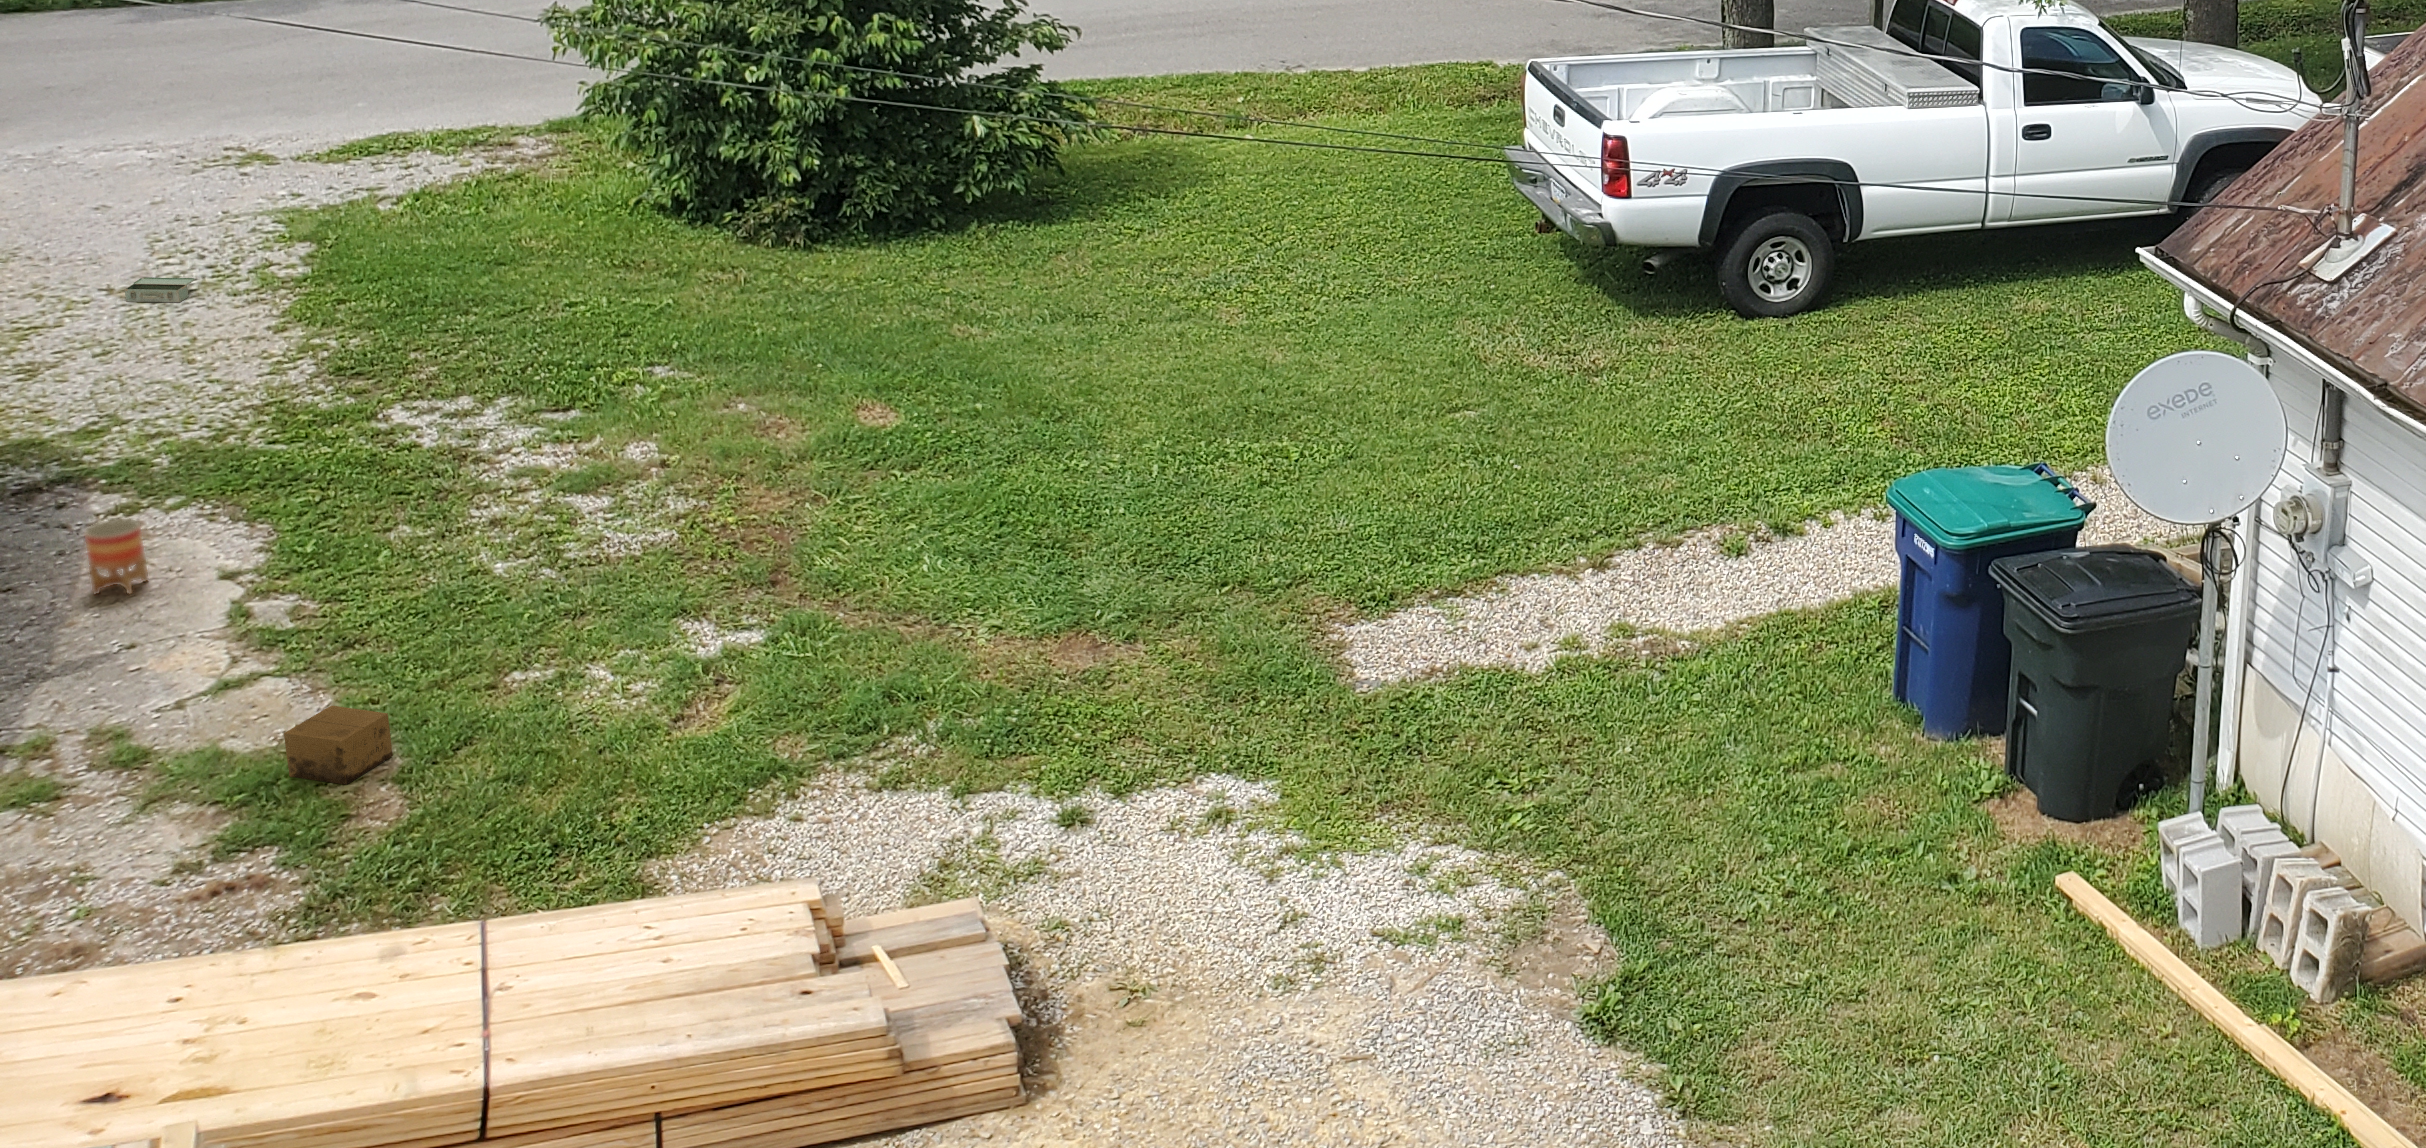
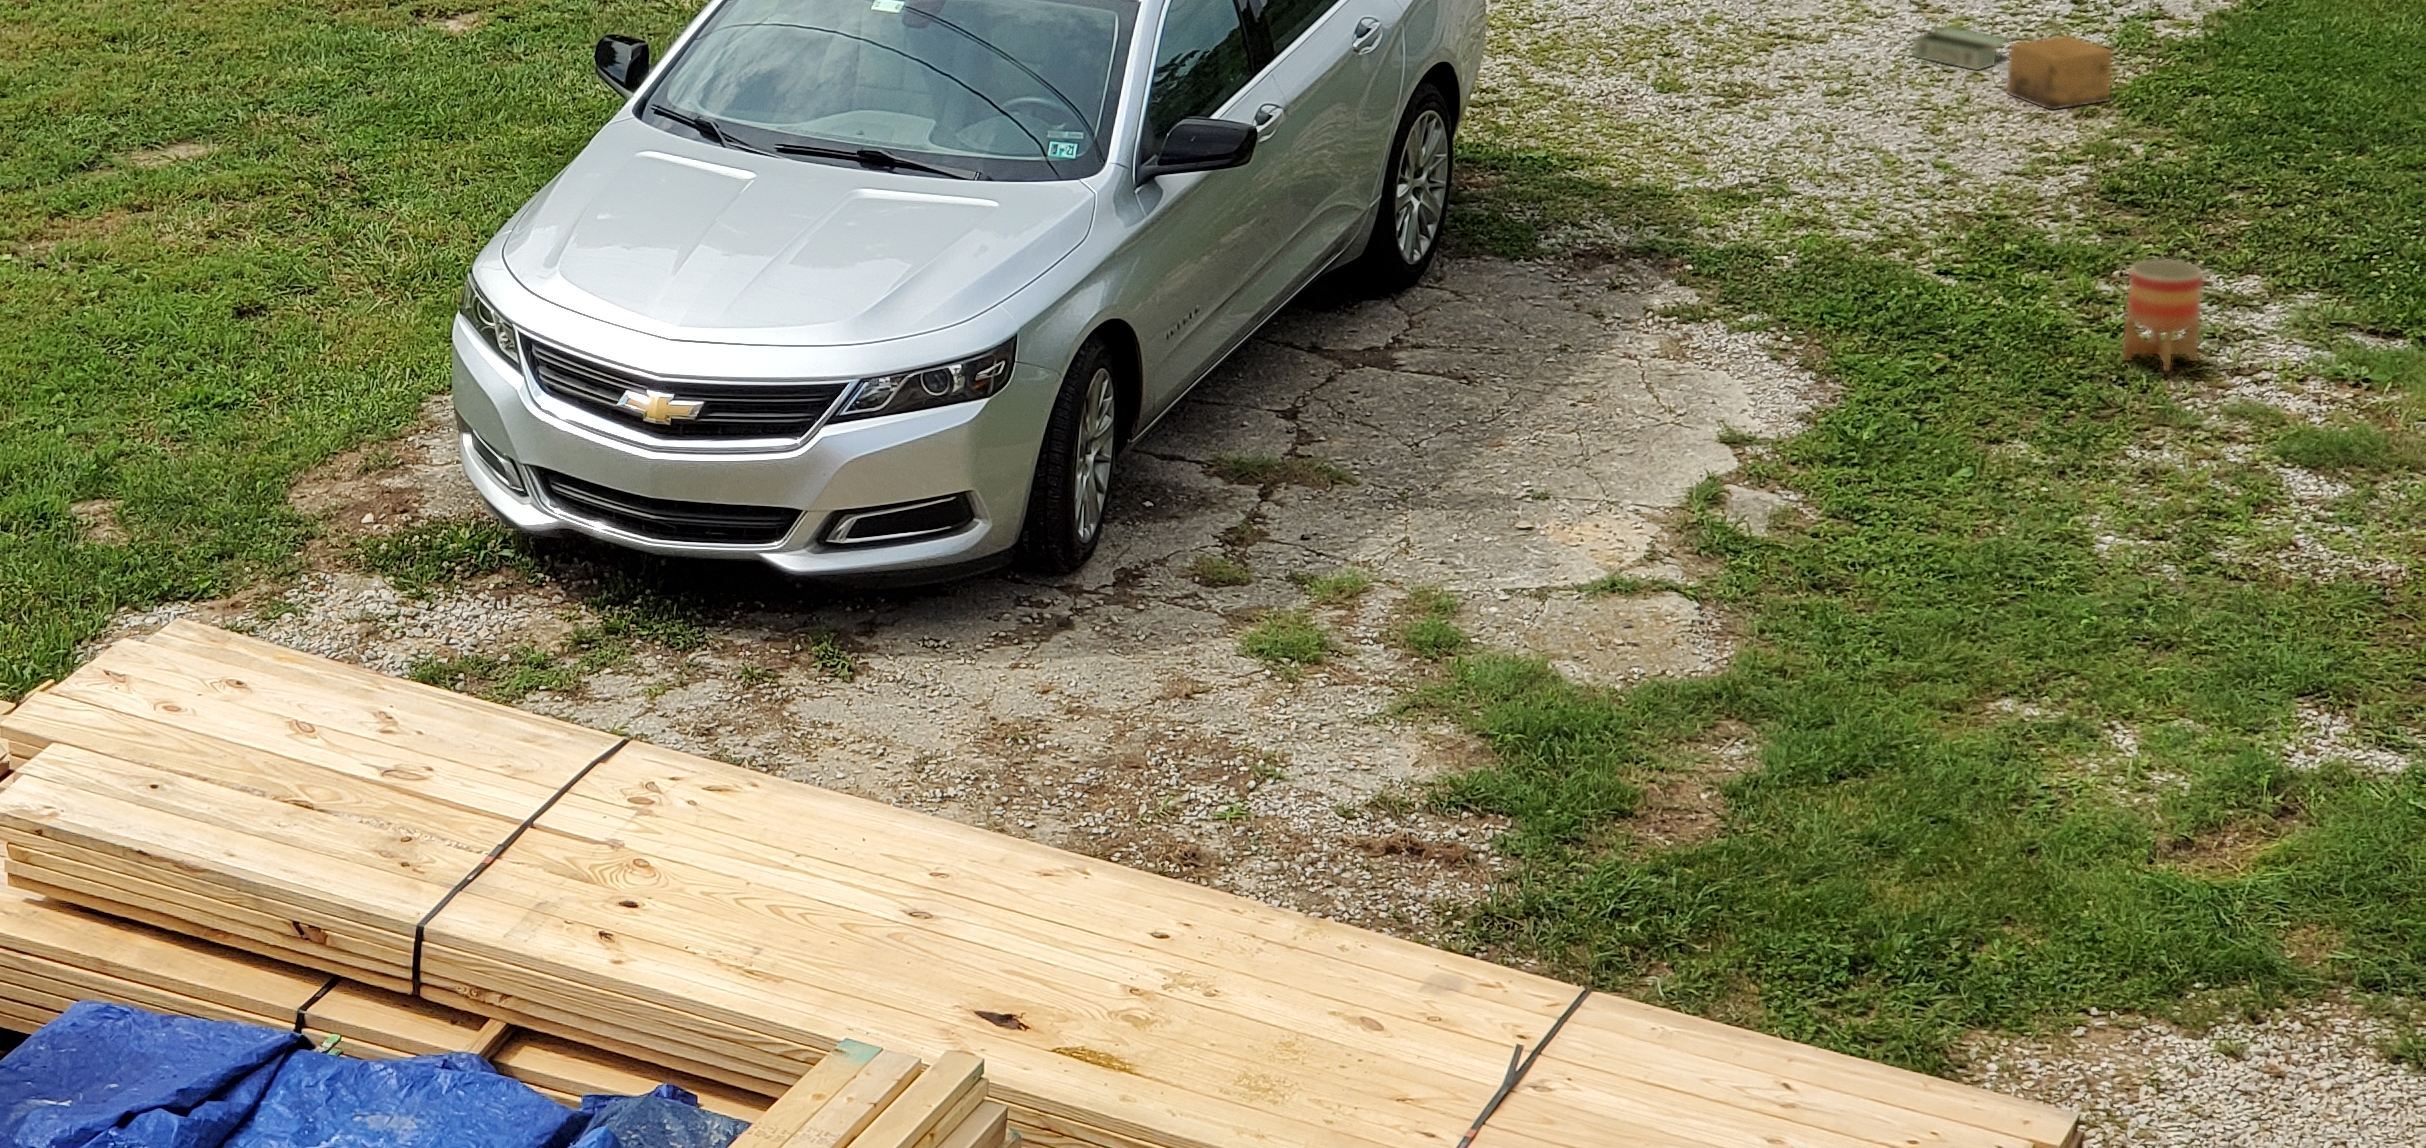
planter: present [85,519,148,595] -> present [2123,259,2203,371]
cardboard box: present [284,706,393,785] -> present [2007,36,2113,110]

